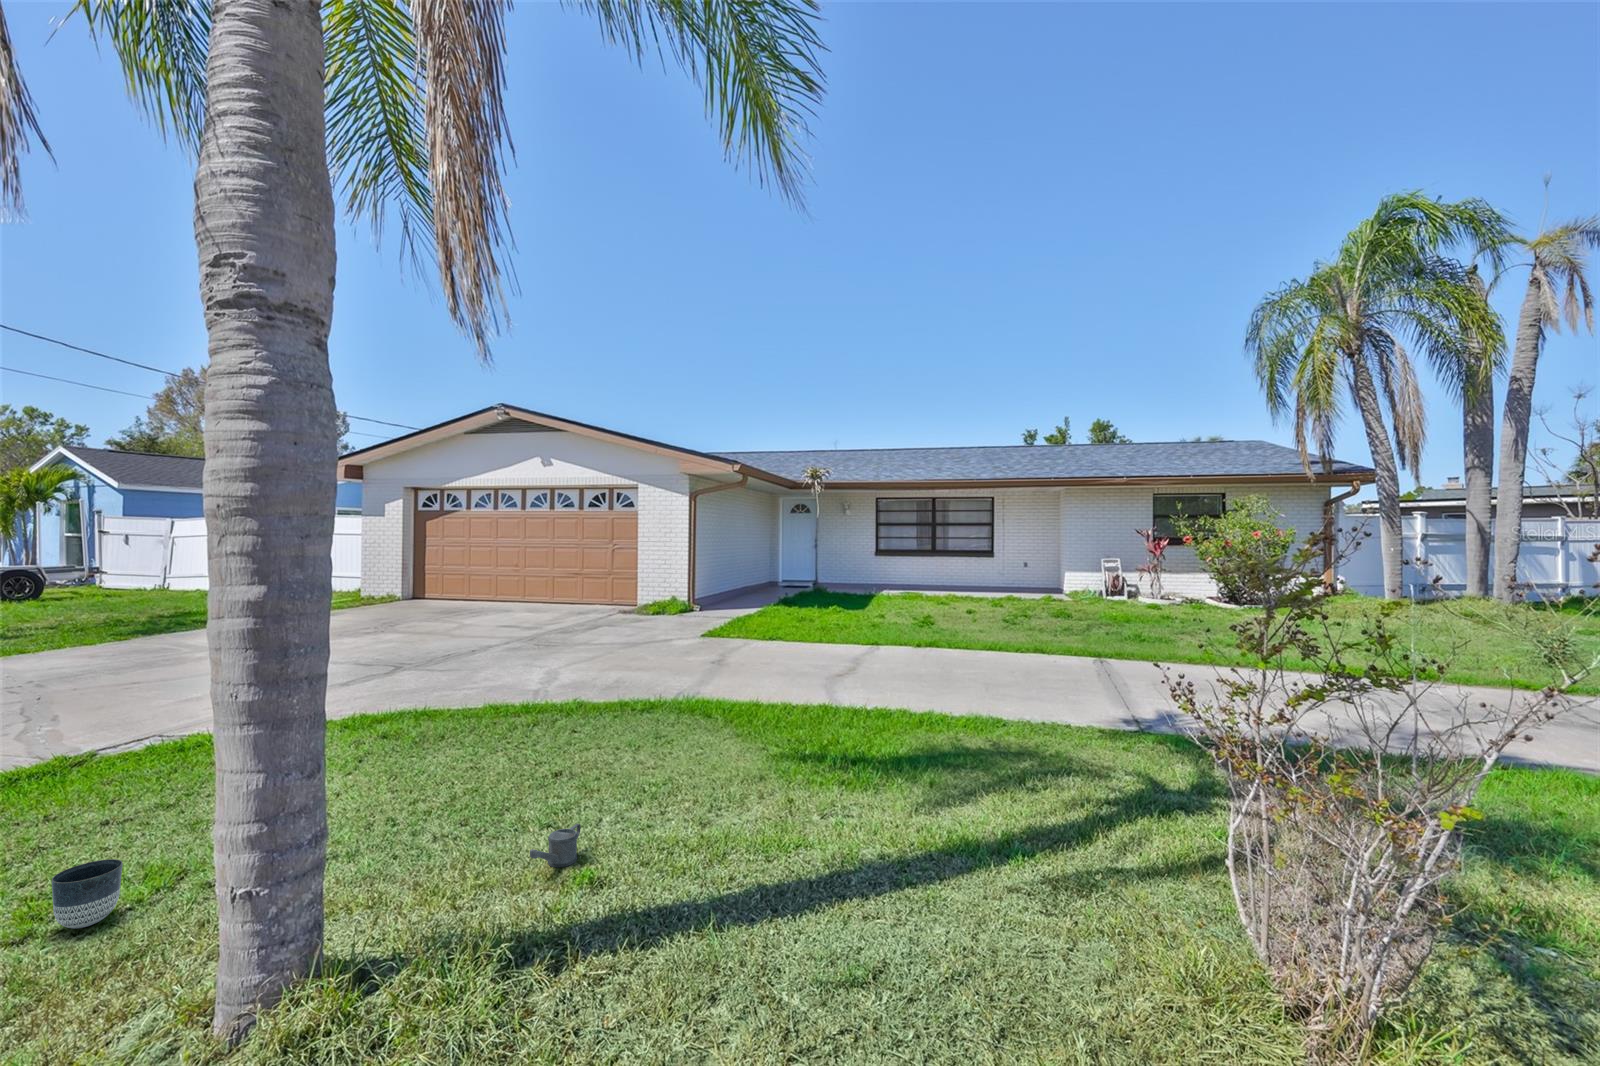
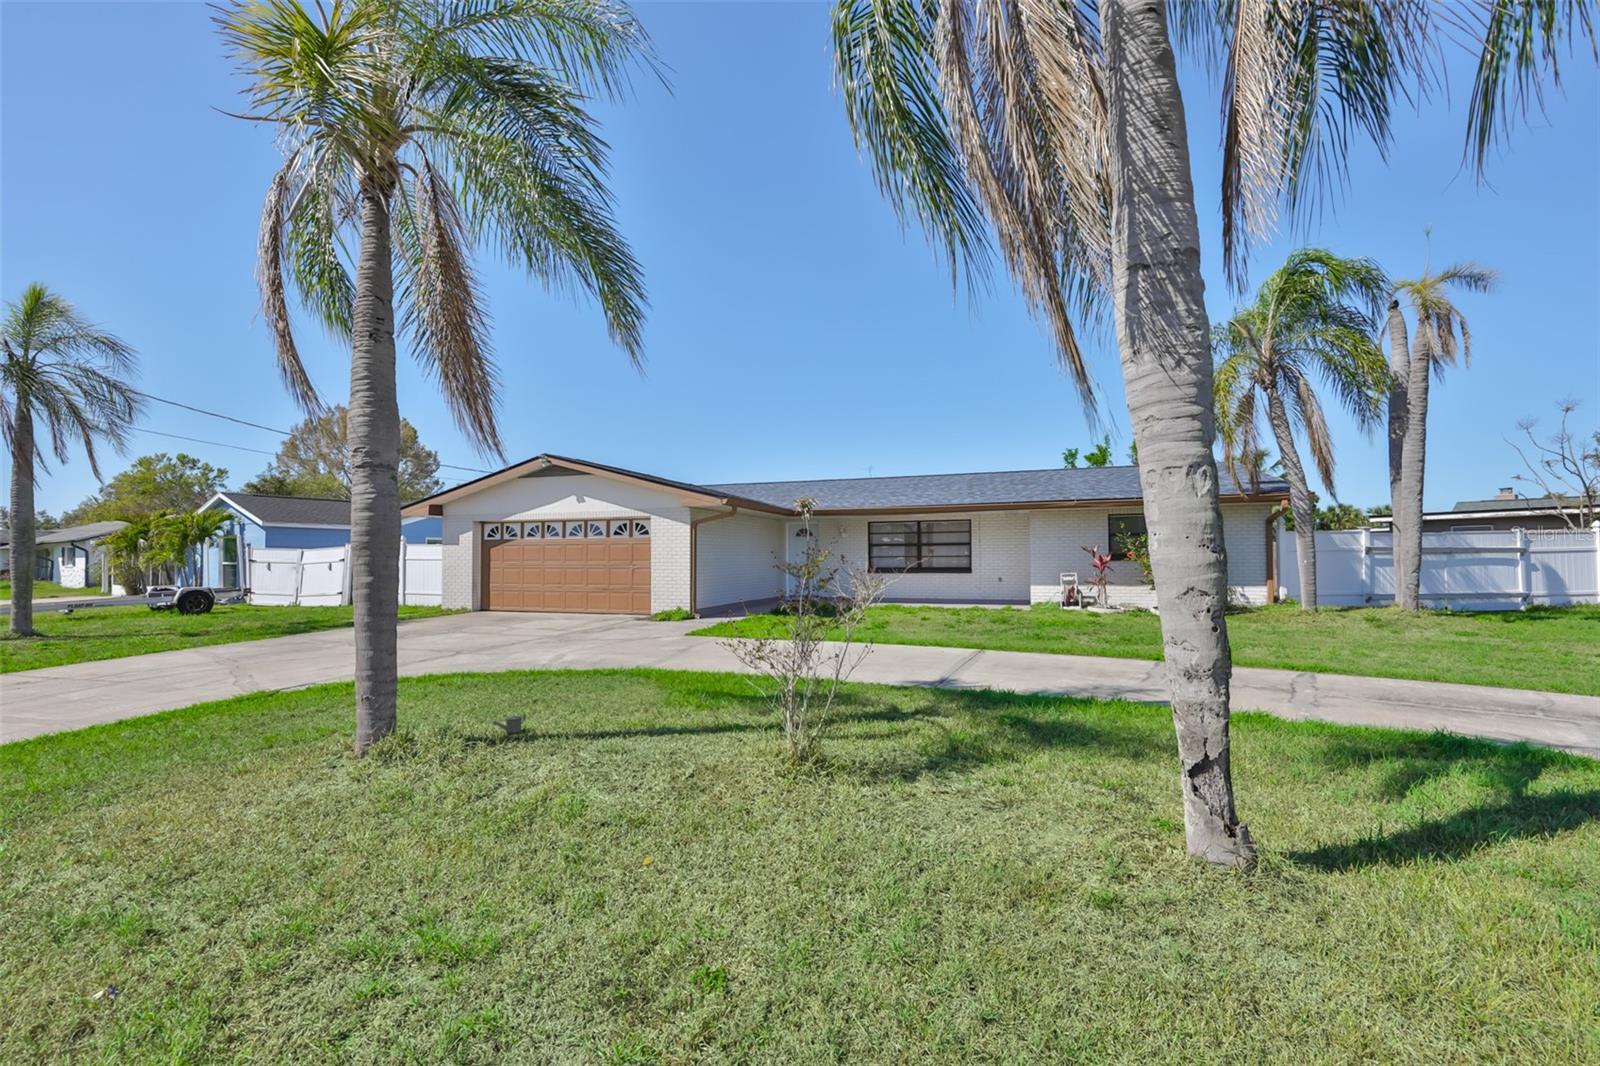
planter: present [52,859,123,929] -> none [276,717,305,746]

